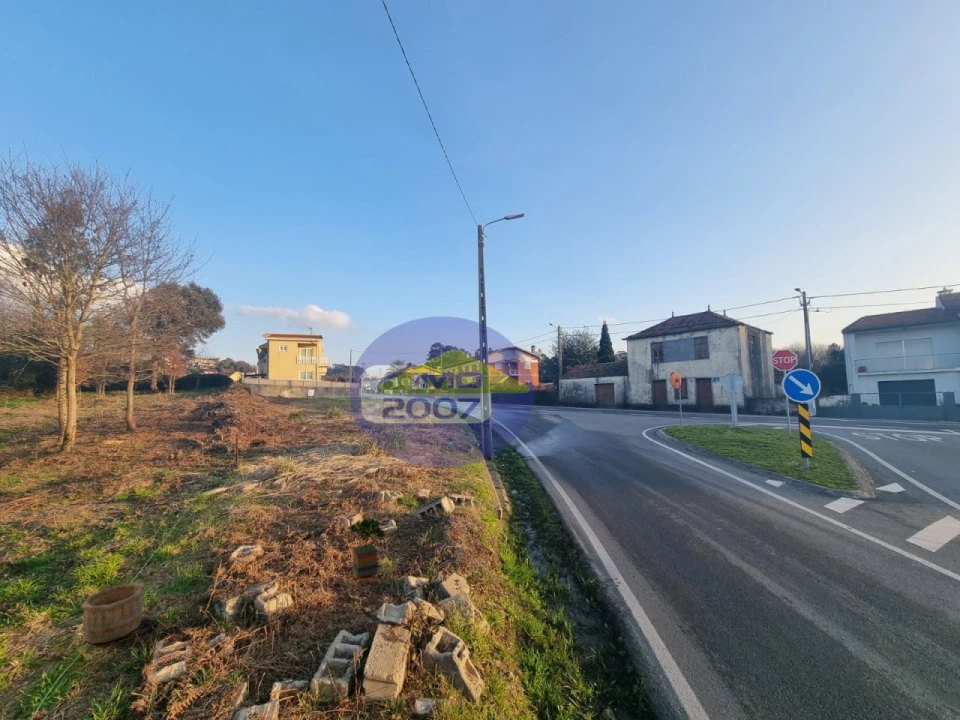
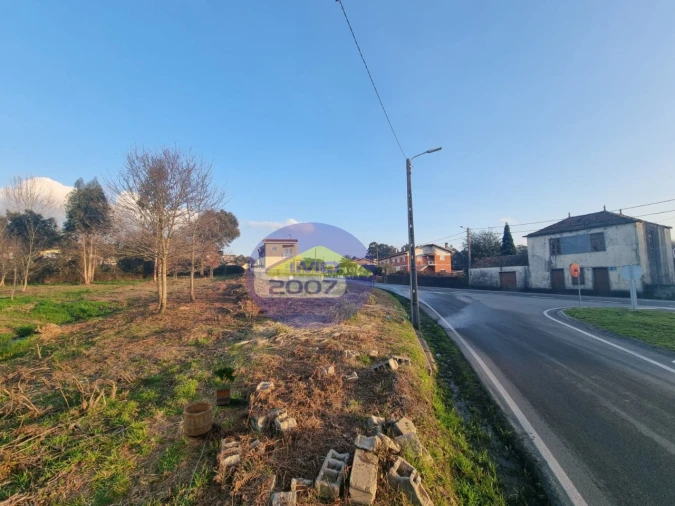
potted tree: present [349,518,385,578] -> present [214,367,236,405]

